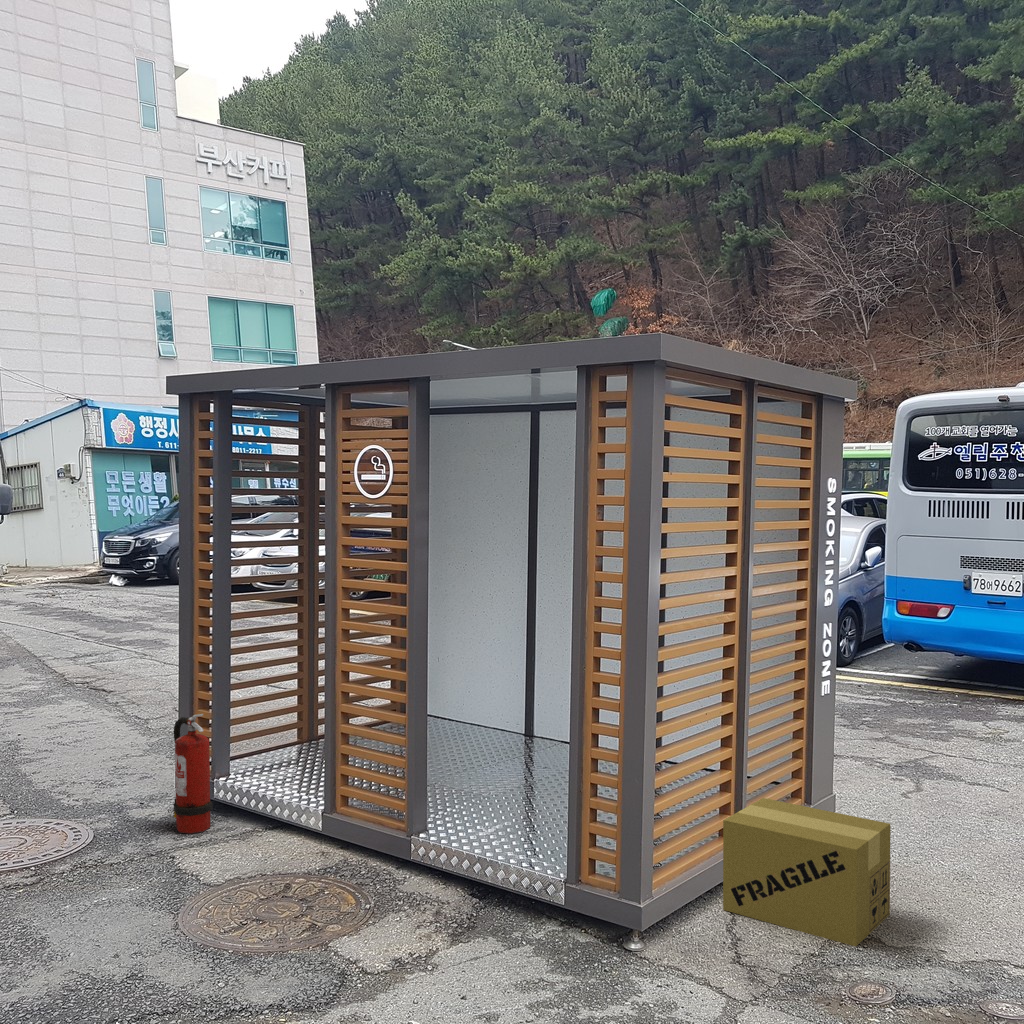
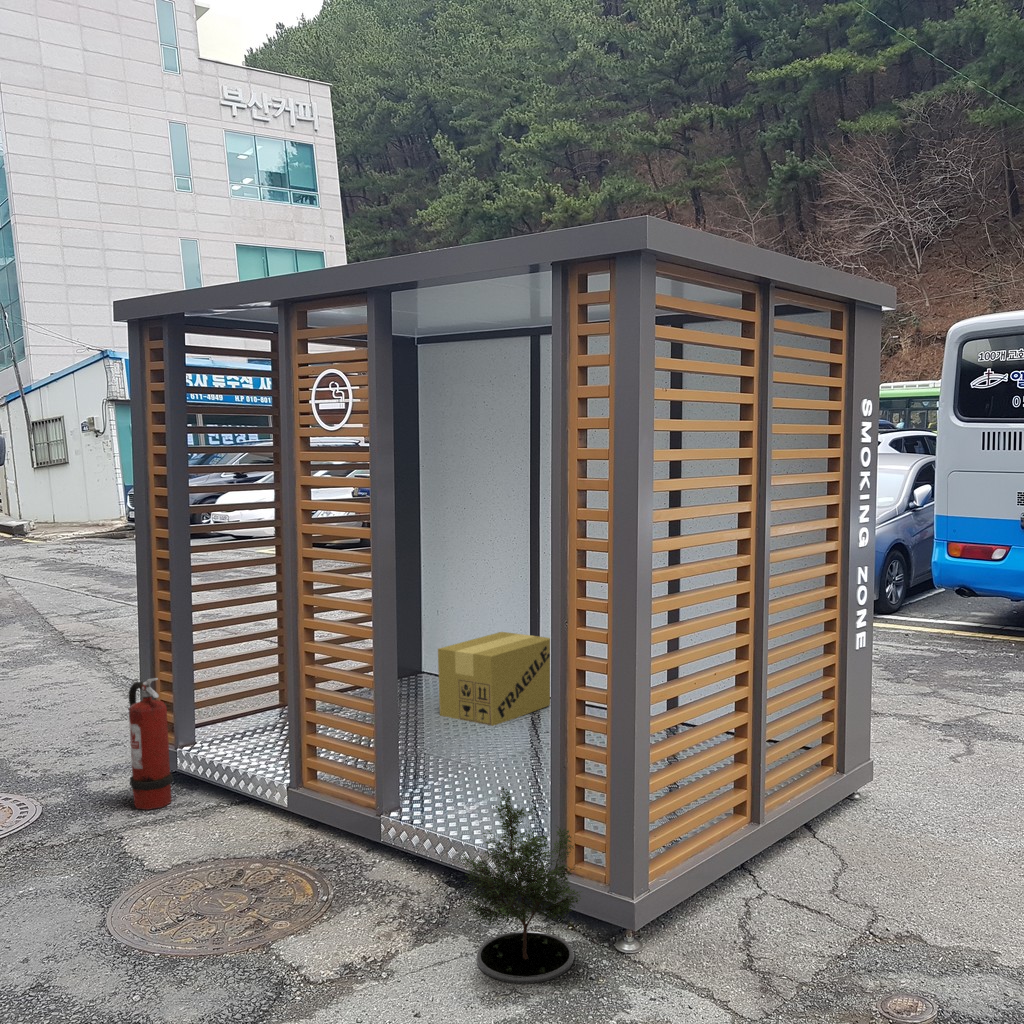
cardboard box: present [723,798,891,946] -> present [438,632,550,726]
potted tree: none [495,806,599,975] -> present [458,788,582,983]

